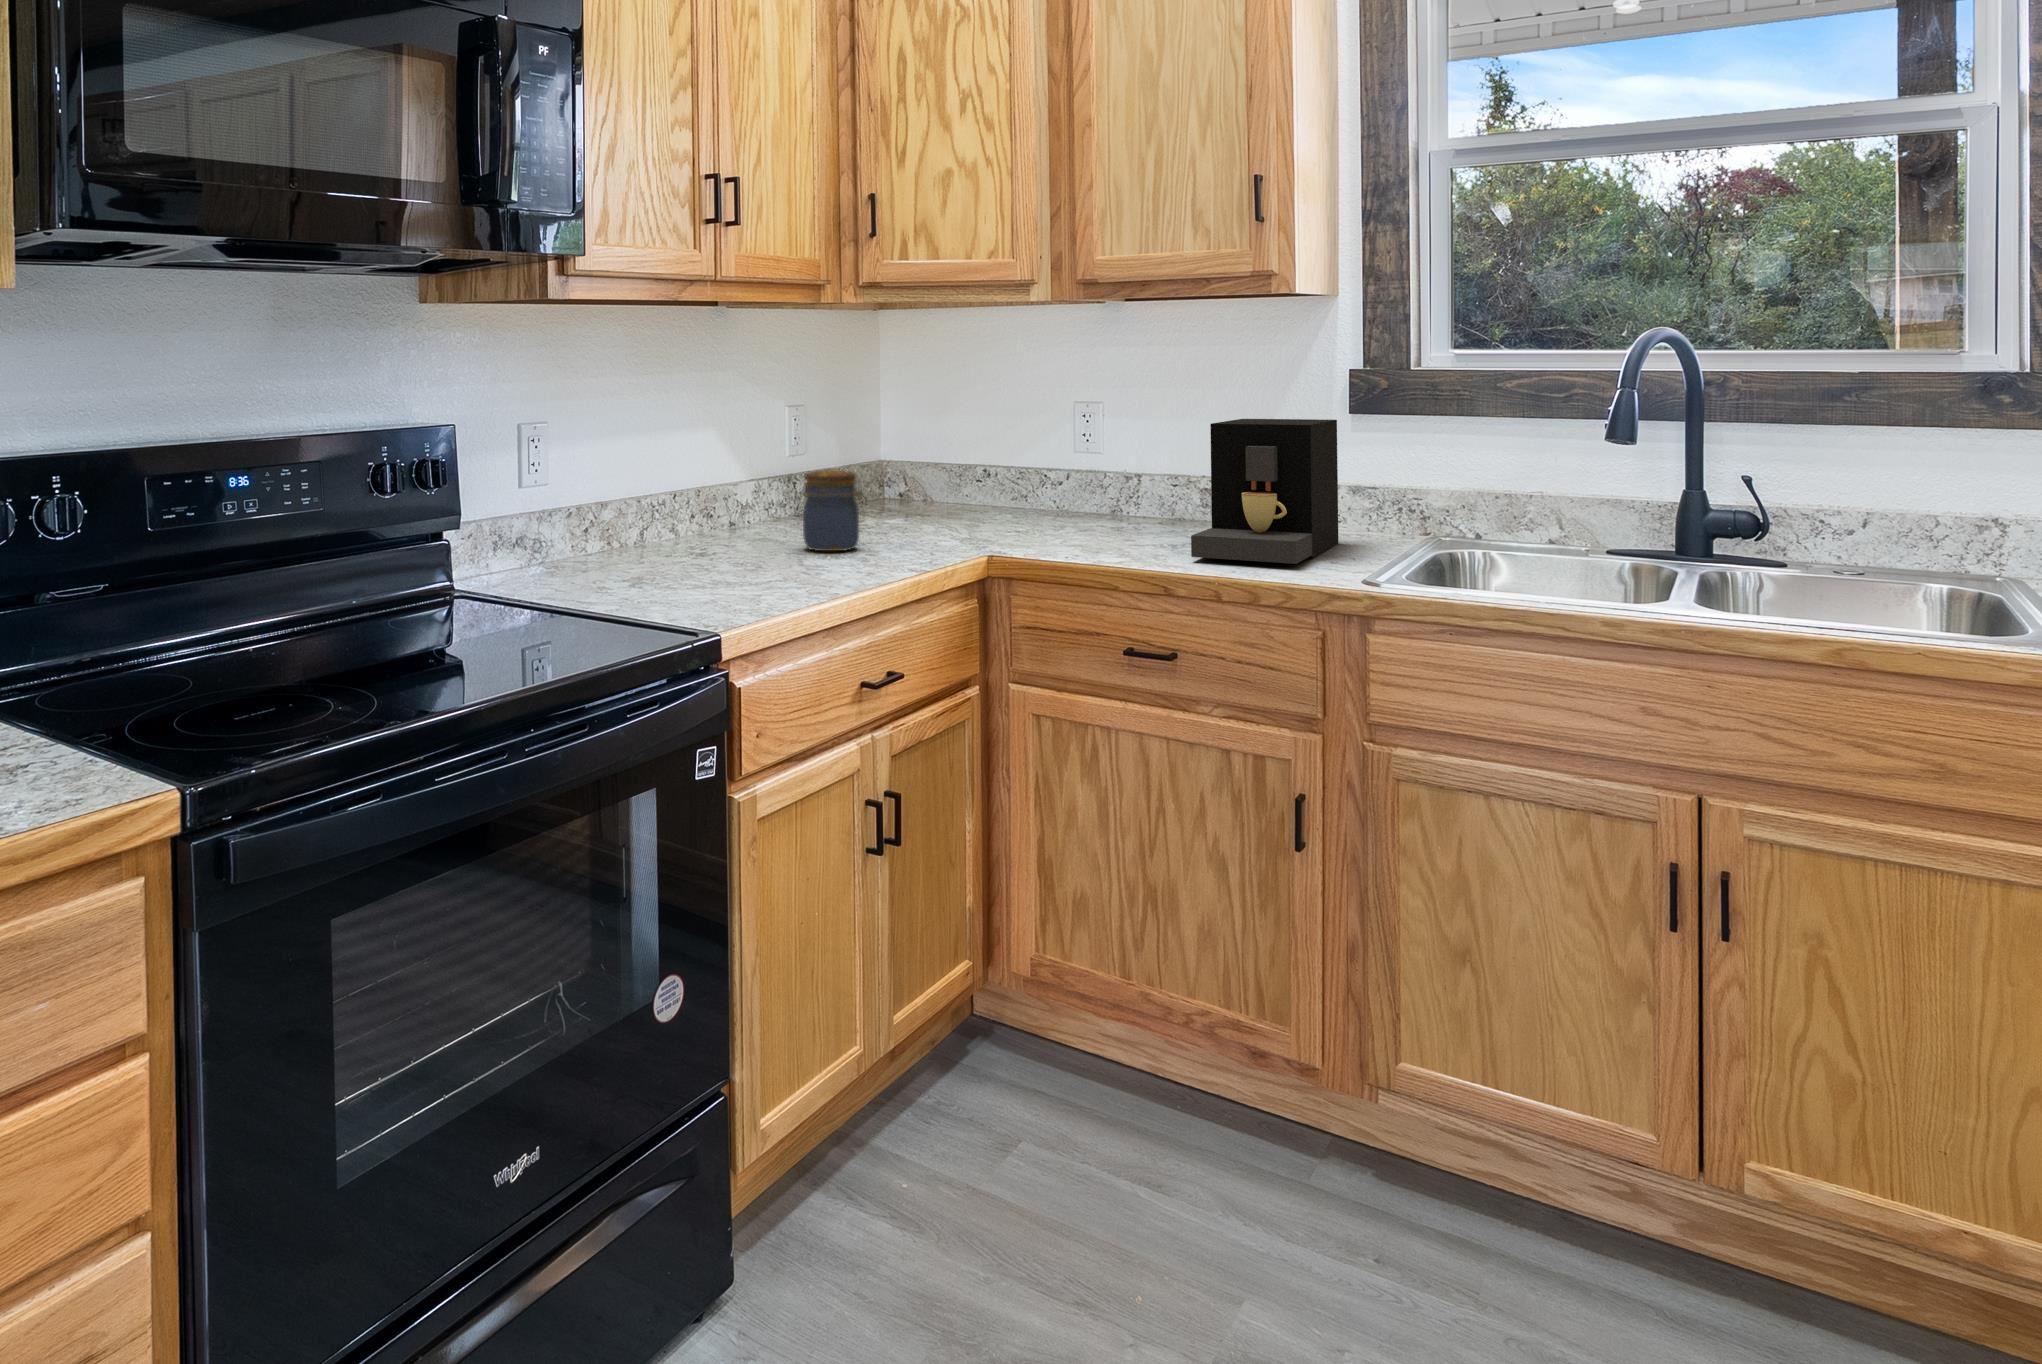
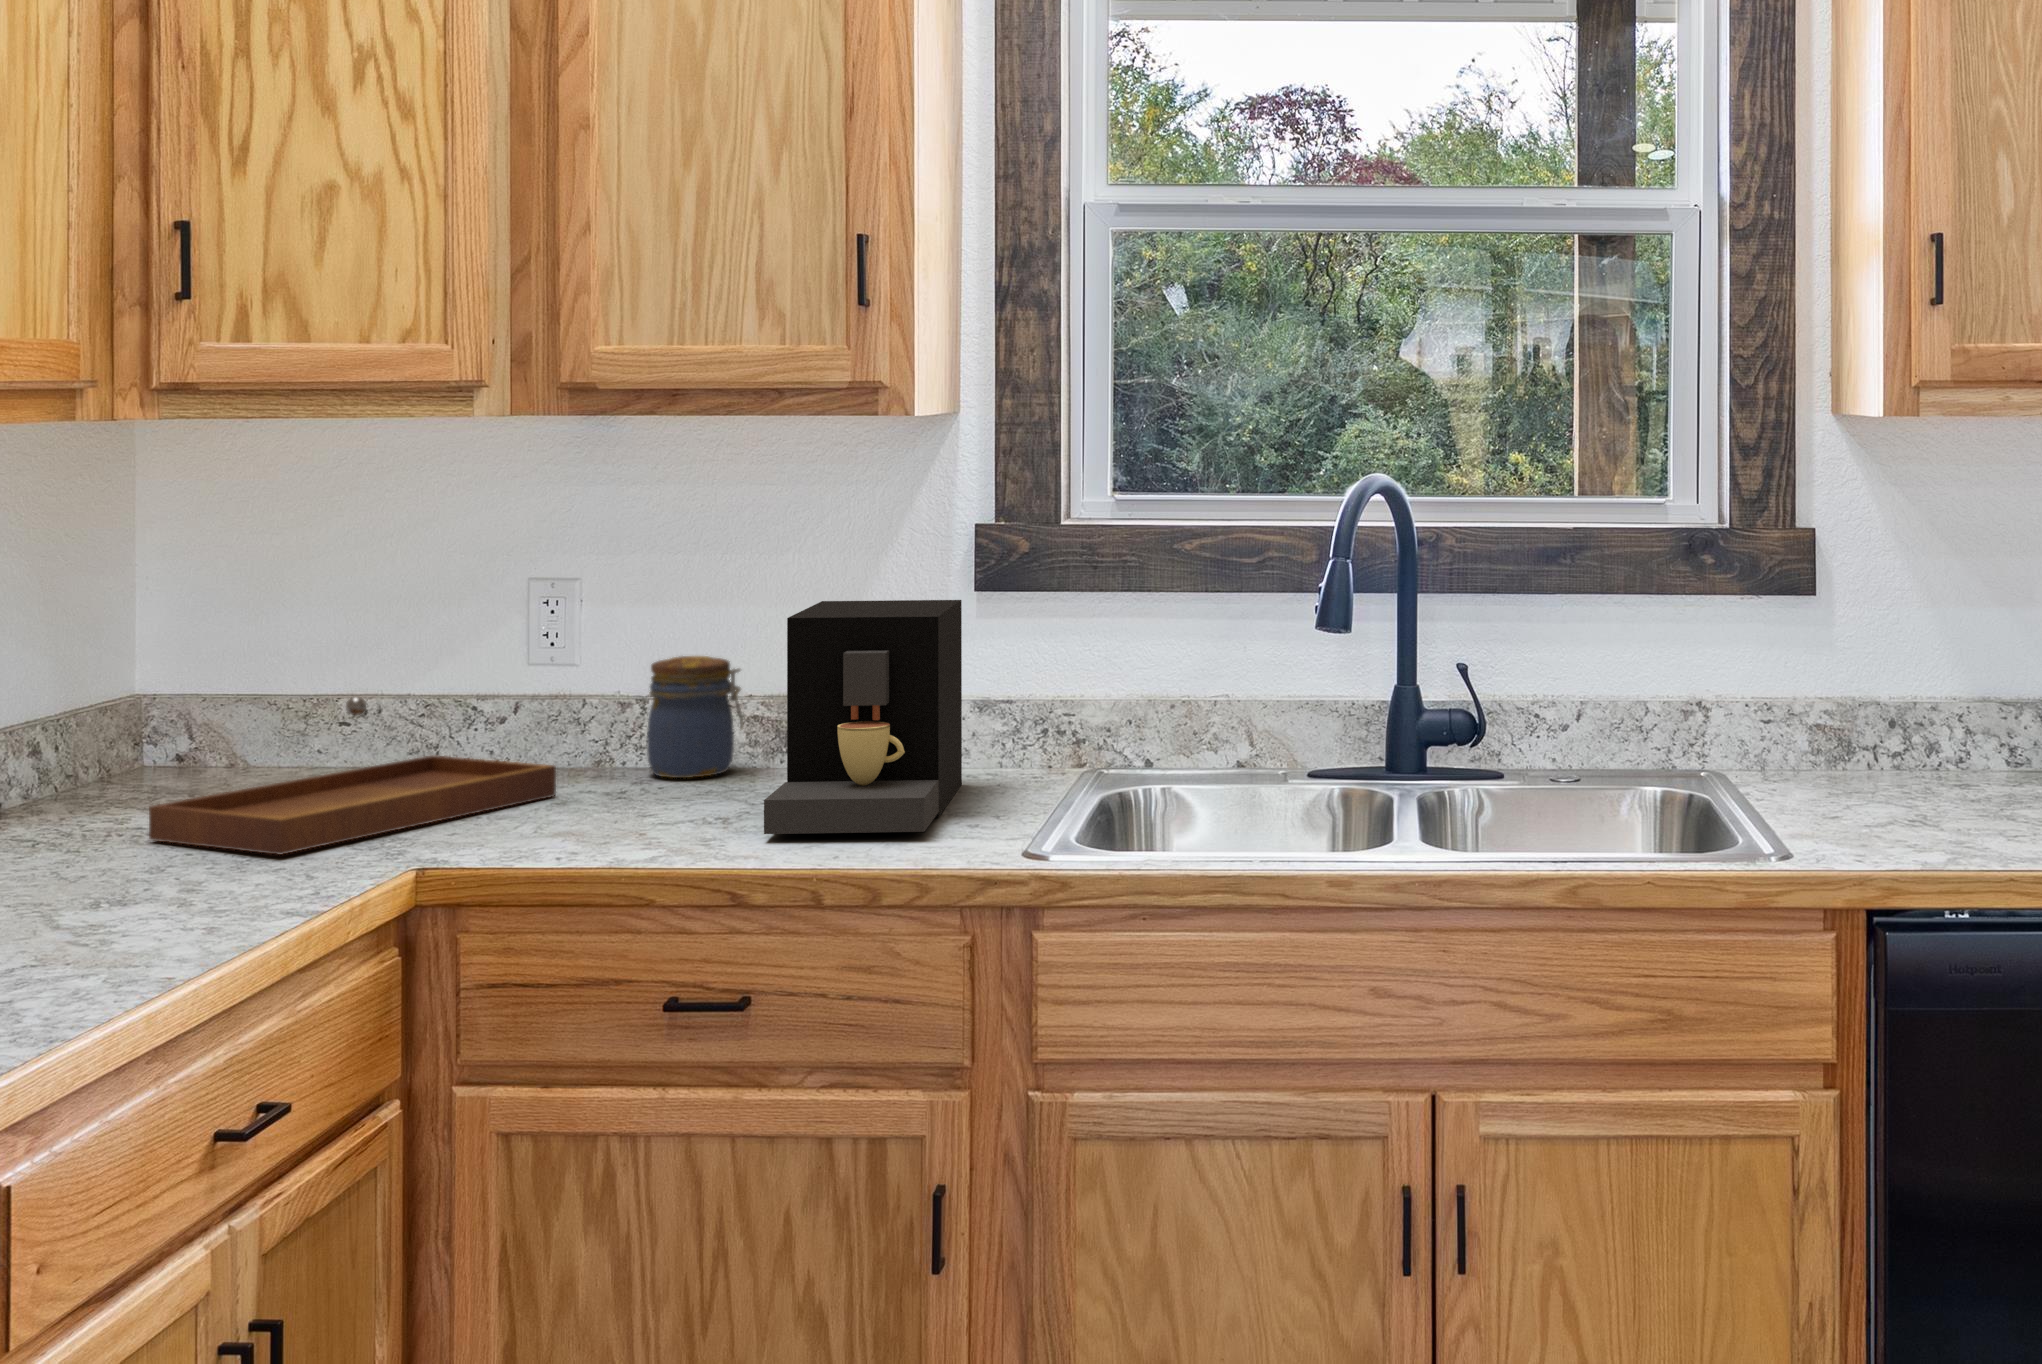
tray: none [862,464,1081,545] -> present [149,696,556,855]
jar: present [803,470,864,551] -> present [647,656,743,778]

